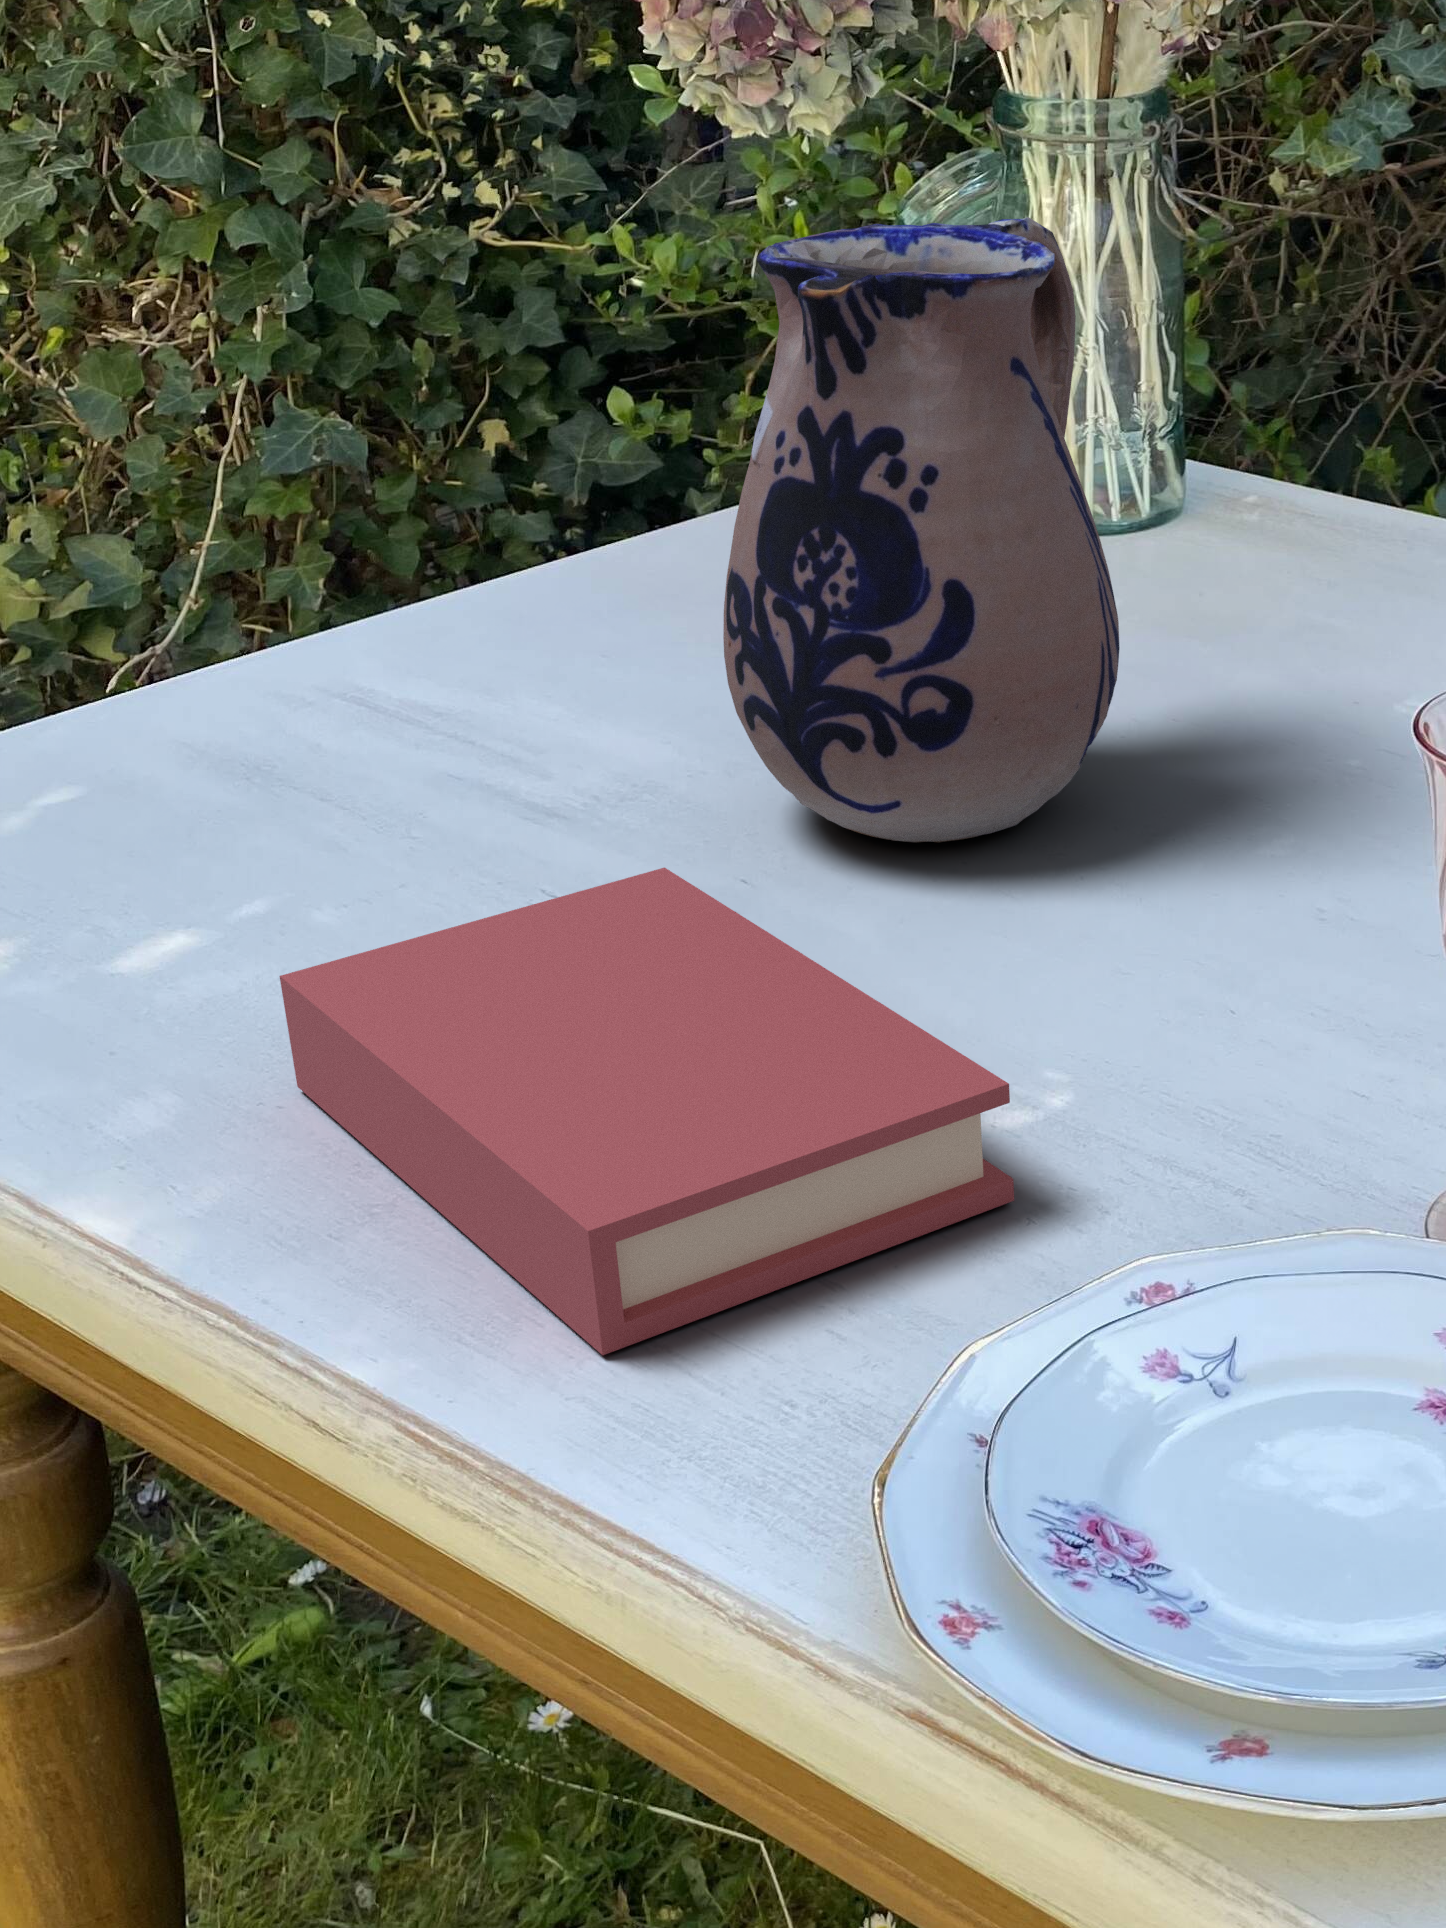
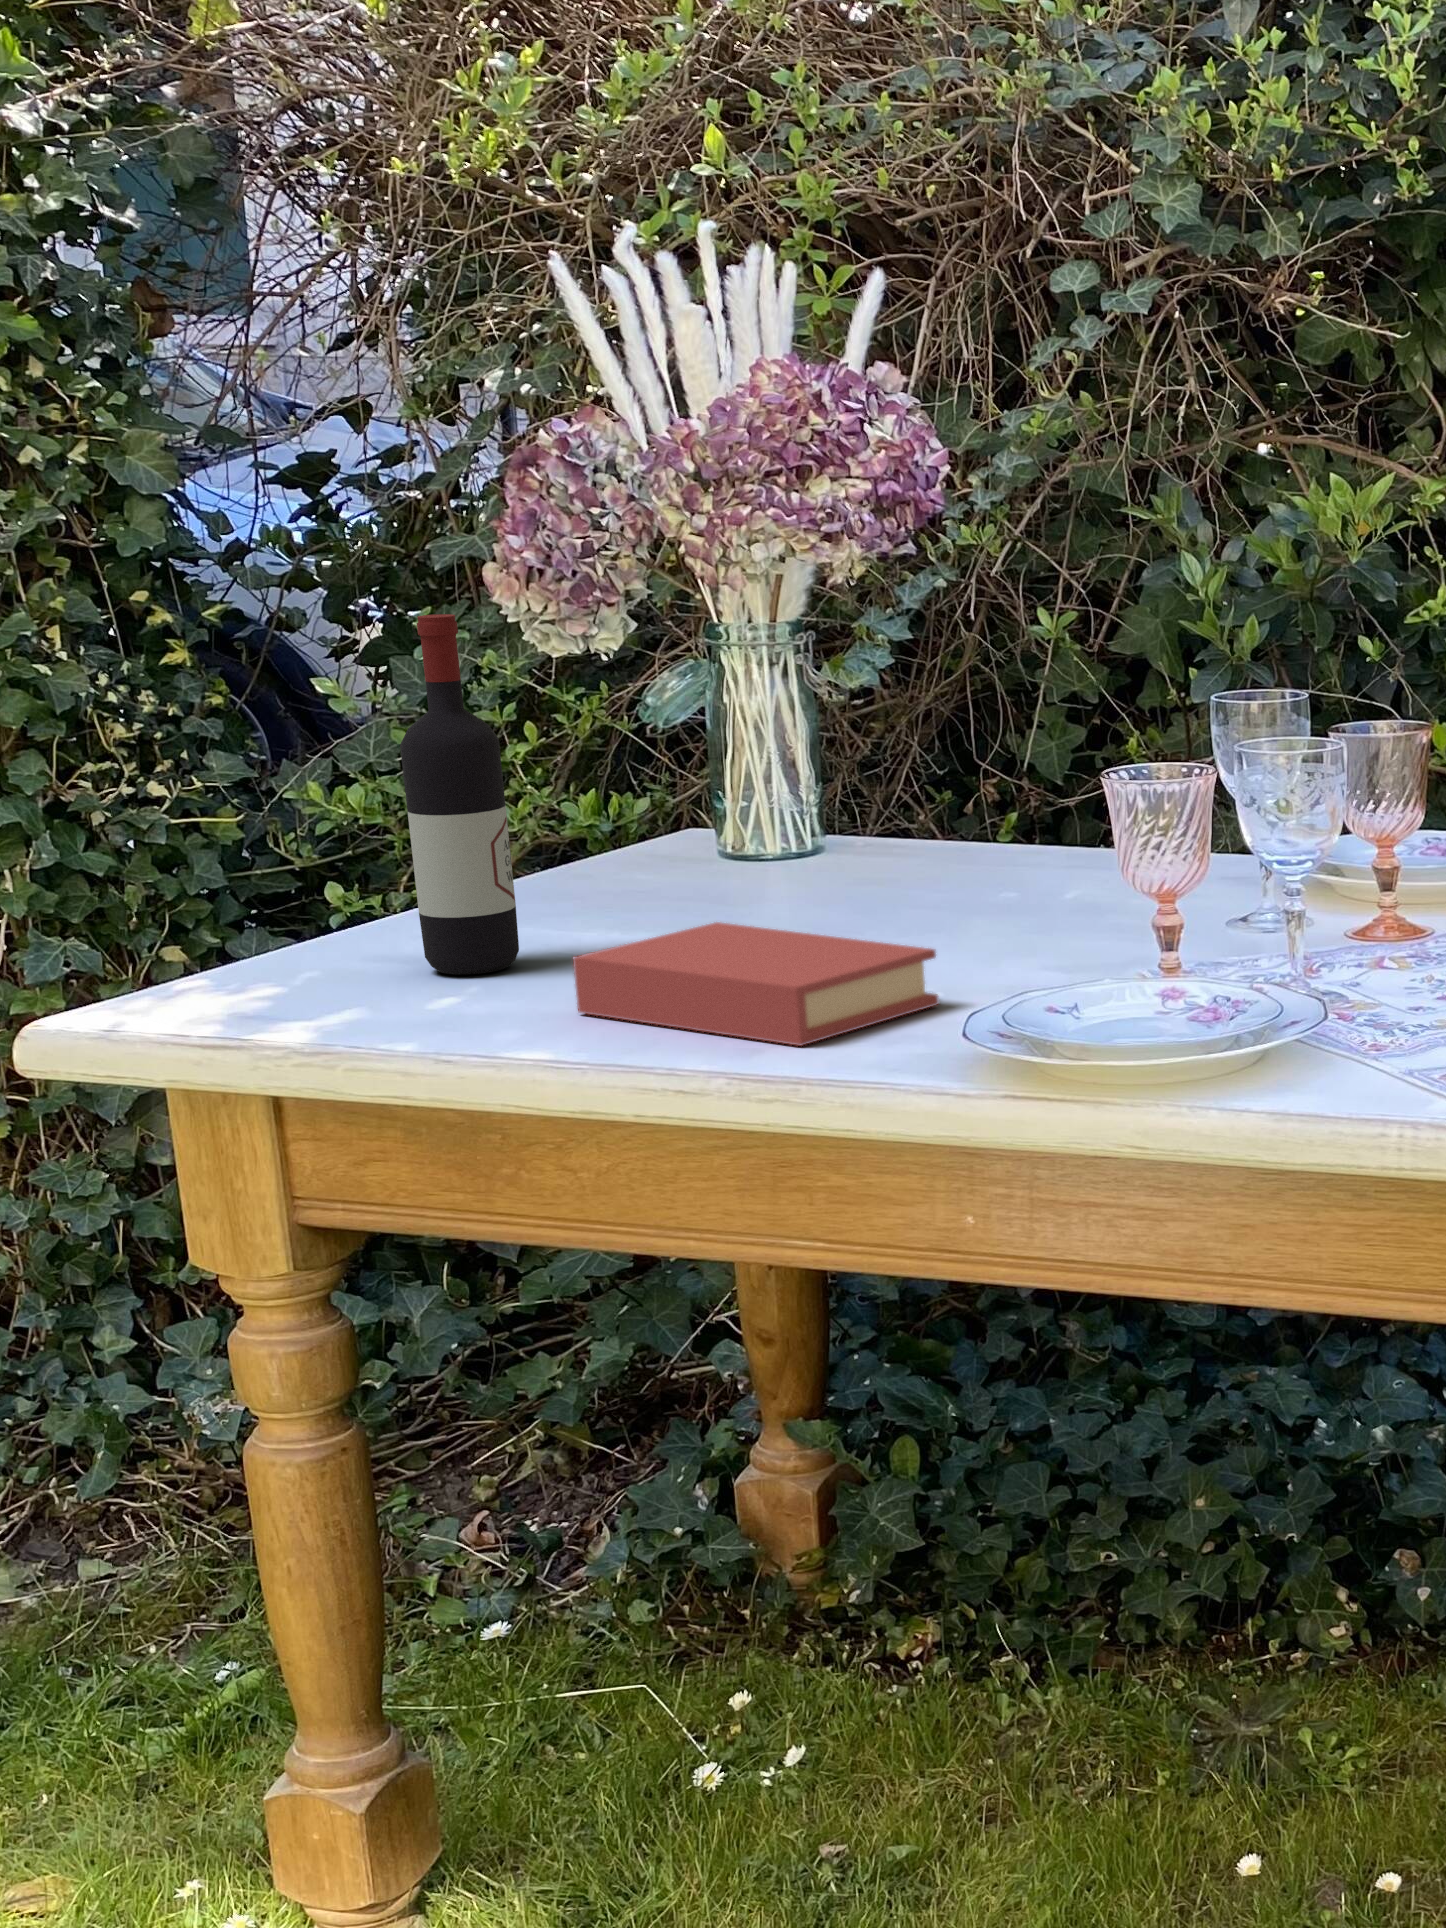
wine bottle: none [109,147,367,881] -> present [400,614,519,975]
ceramic pitcher: present [723,217,1120,842] -> none [689,646,887,937]

